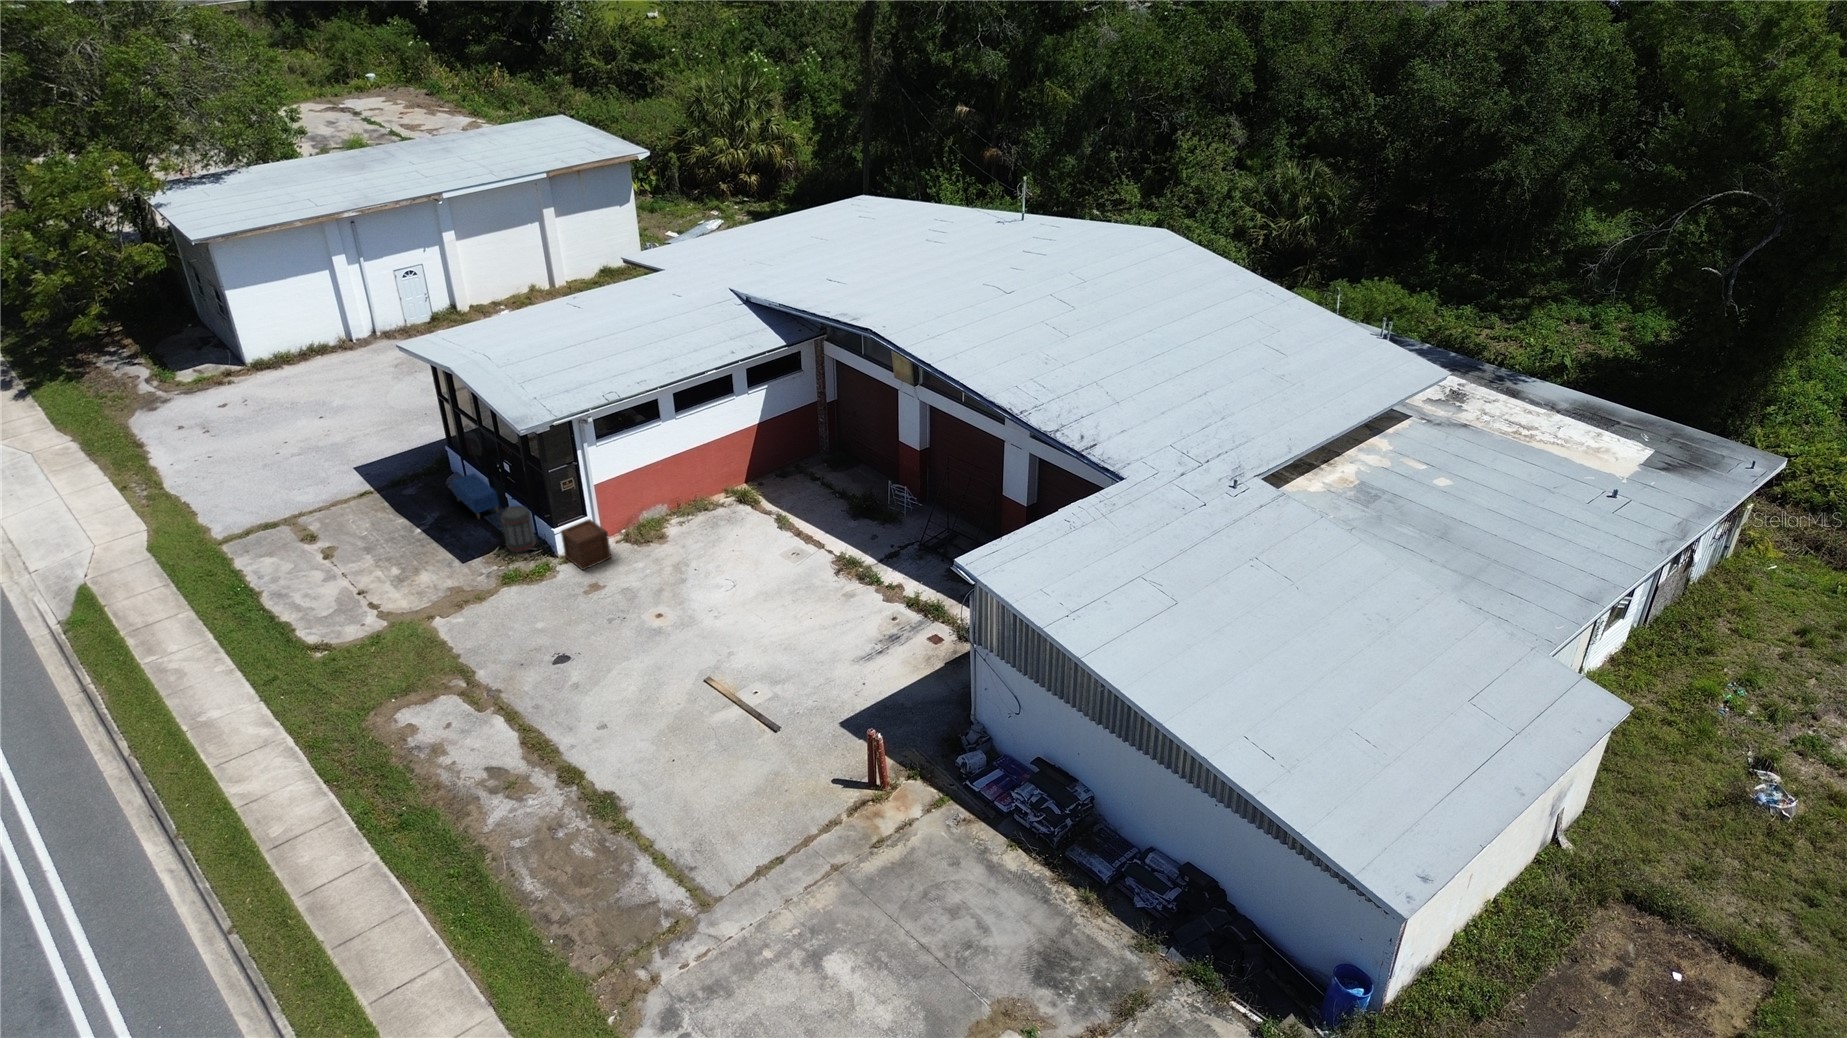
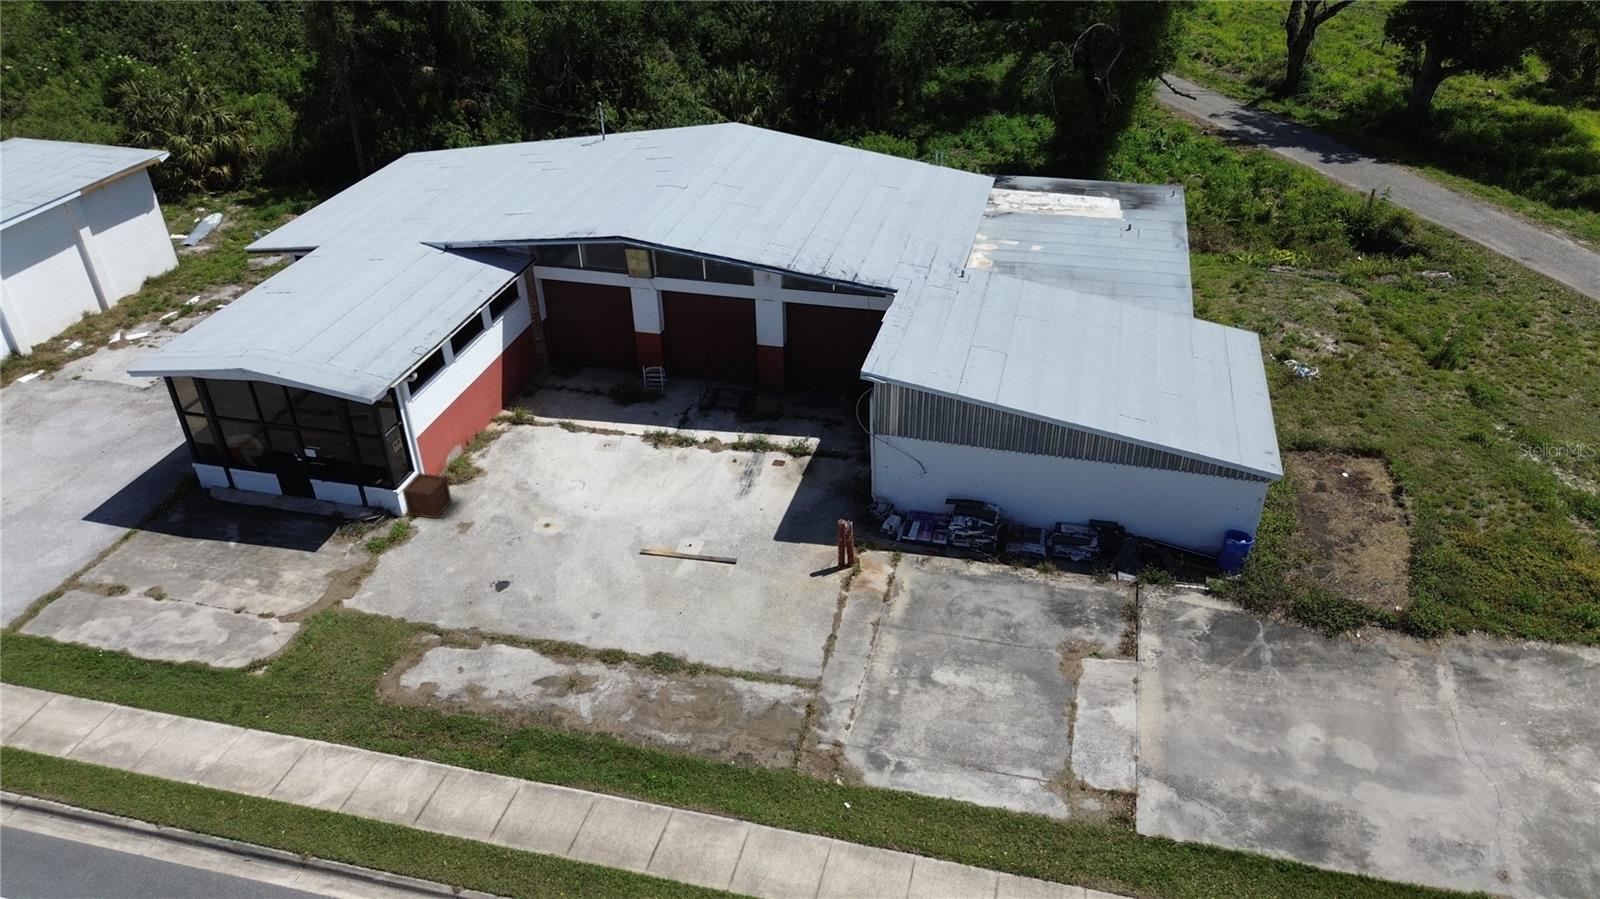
bench: present [452,473,499,518] -> none [232,477,295,517]
trash can: present [501,506,536,553] -> none [330,482,368,529]

